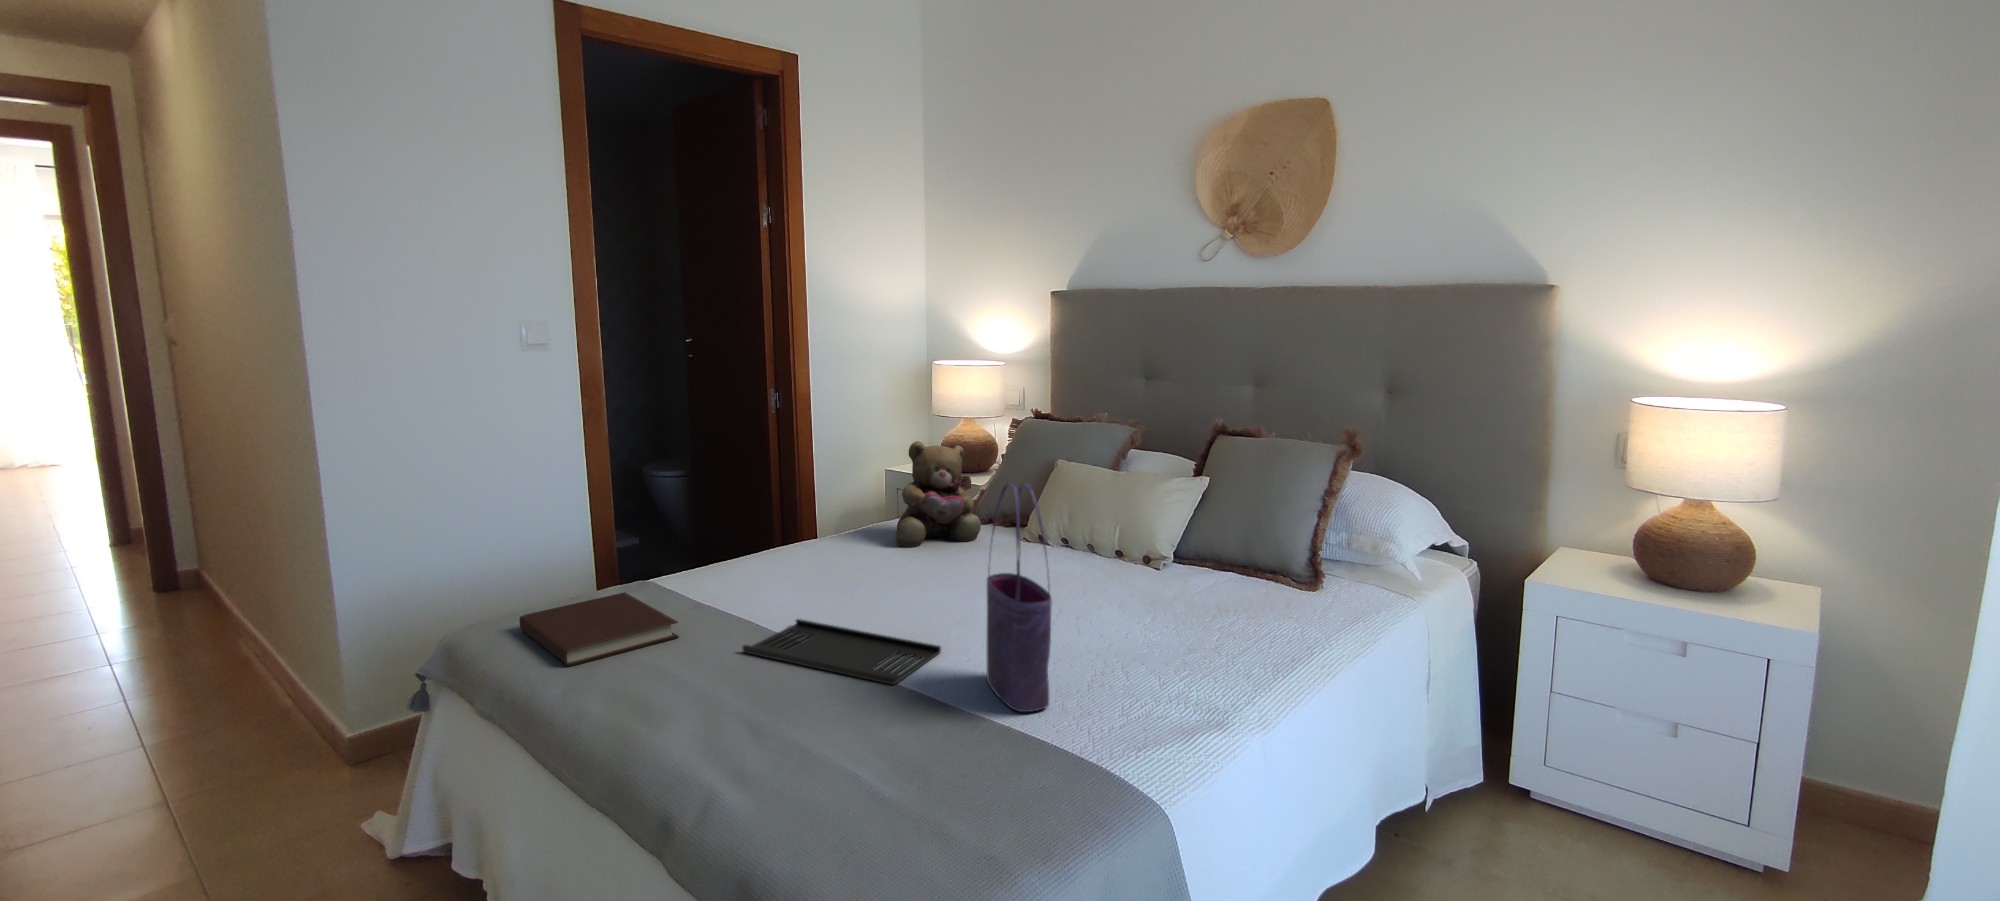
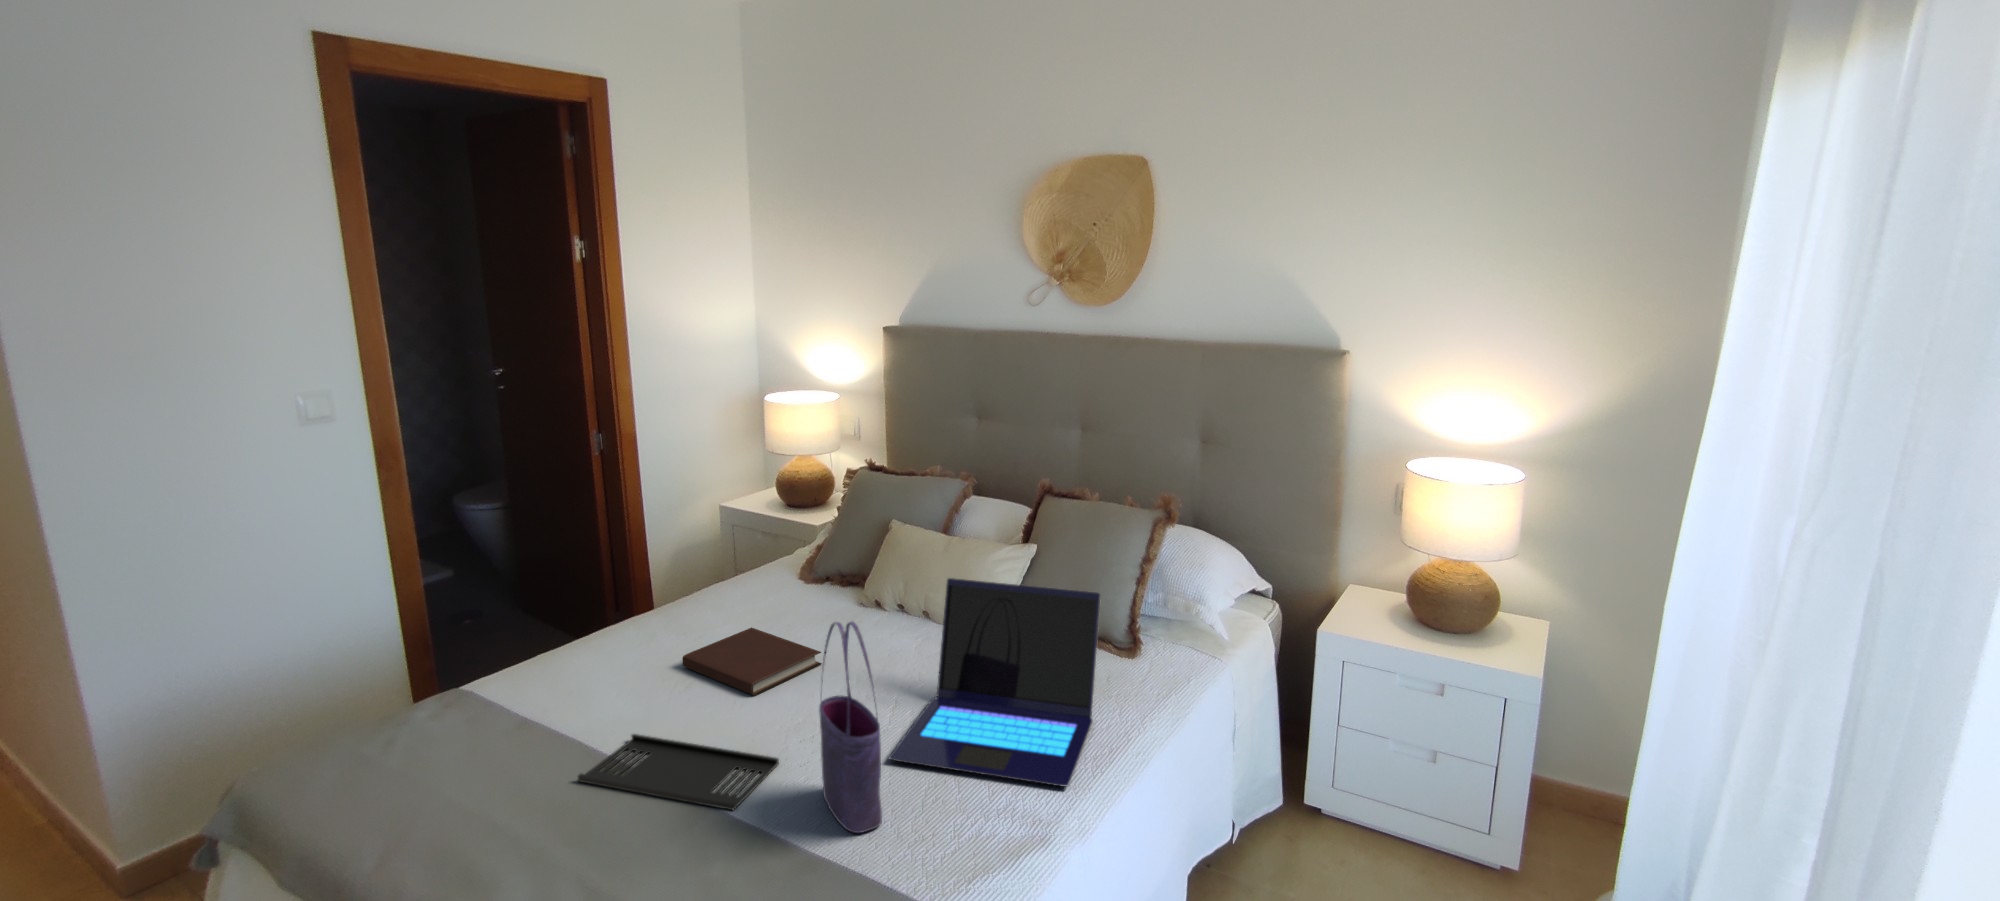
teddy bear: present [896,441,981,547] -> none [731,514,818,622]
laptop: none [1055,487,1287,691] -> present [889,578,1101,786]
notebook: present [519,592,679,666] -> present [682,628,822,696]

